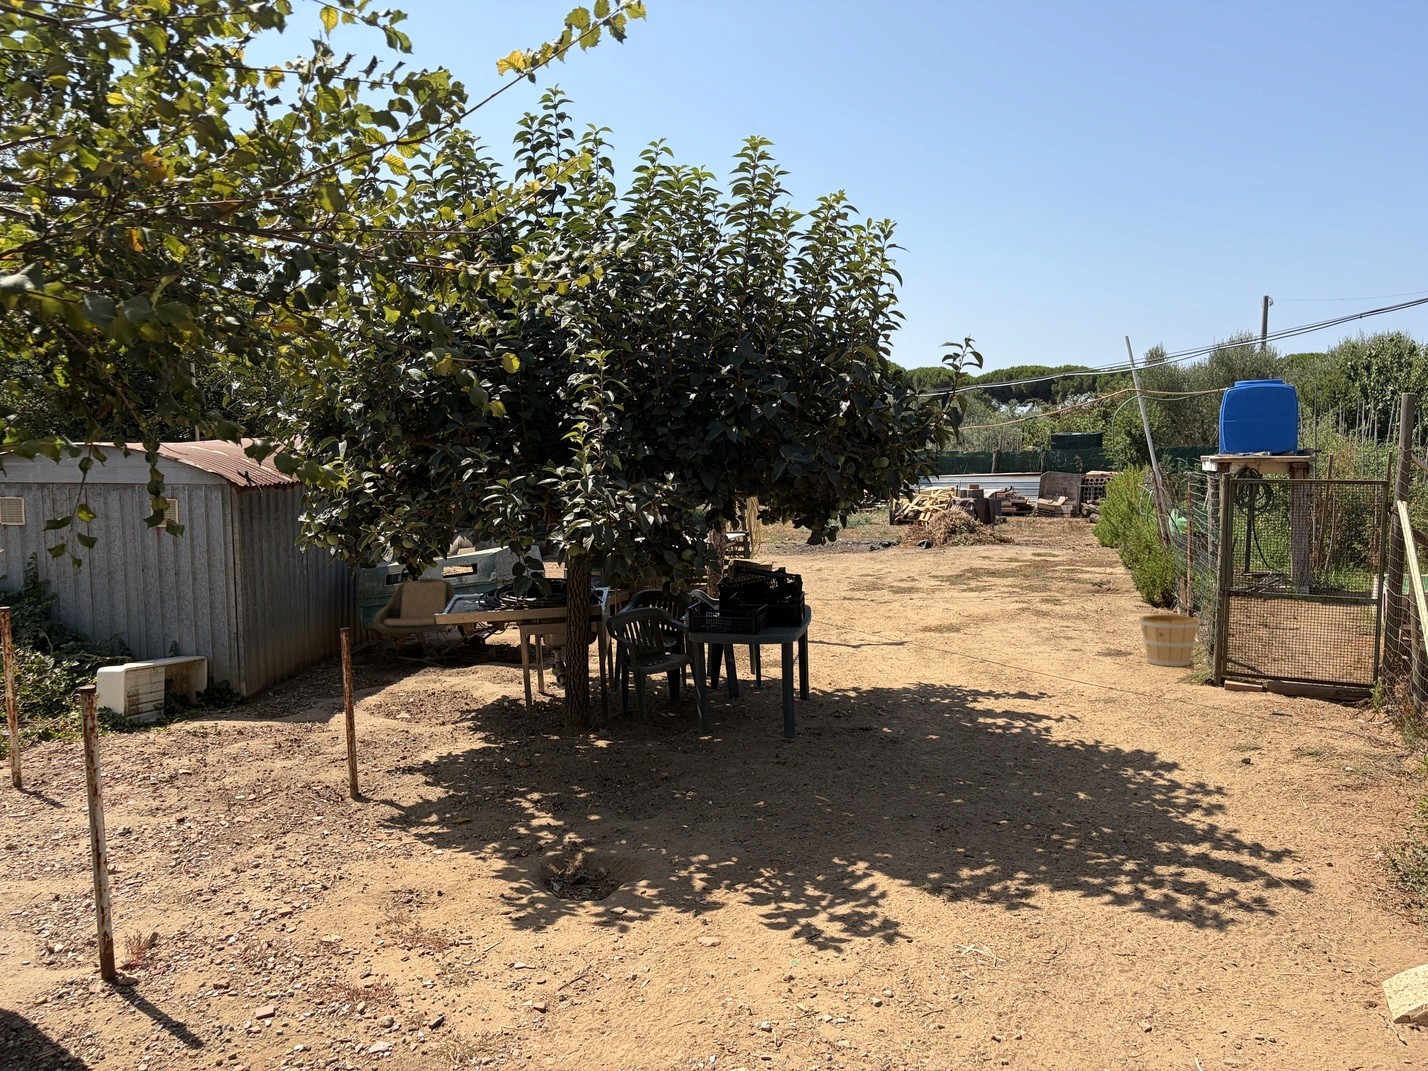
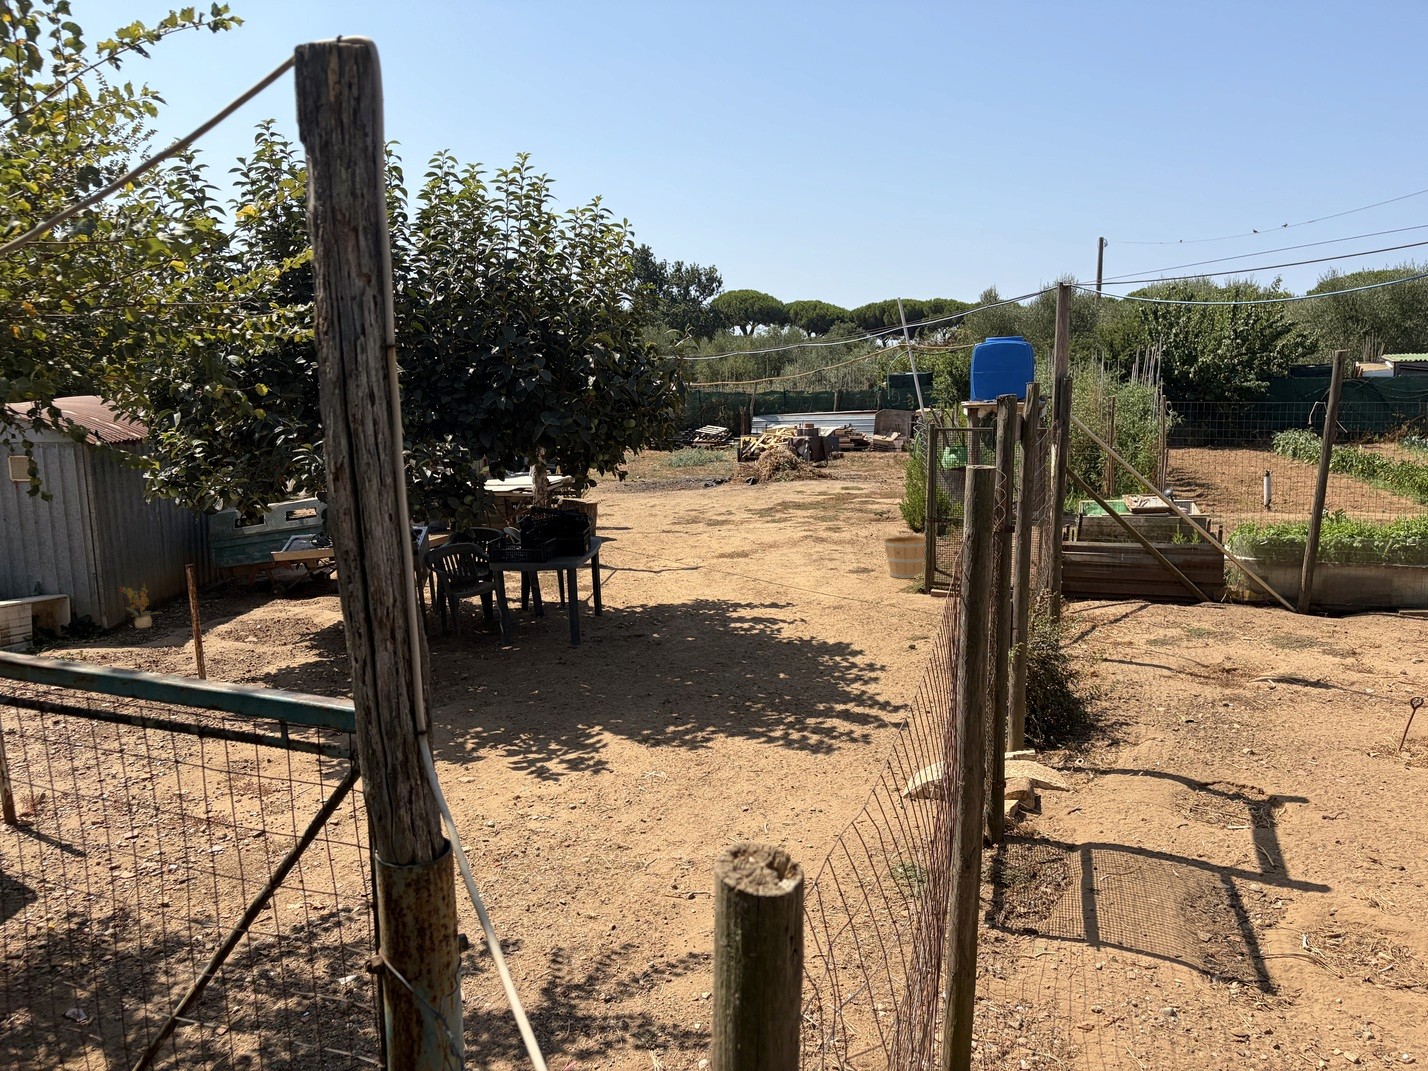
lounge chair: present [374,578,459,670] -> none [225,523,307,605]
potted plant: none [260,642,305,695] -> present [123,586,162,628]

